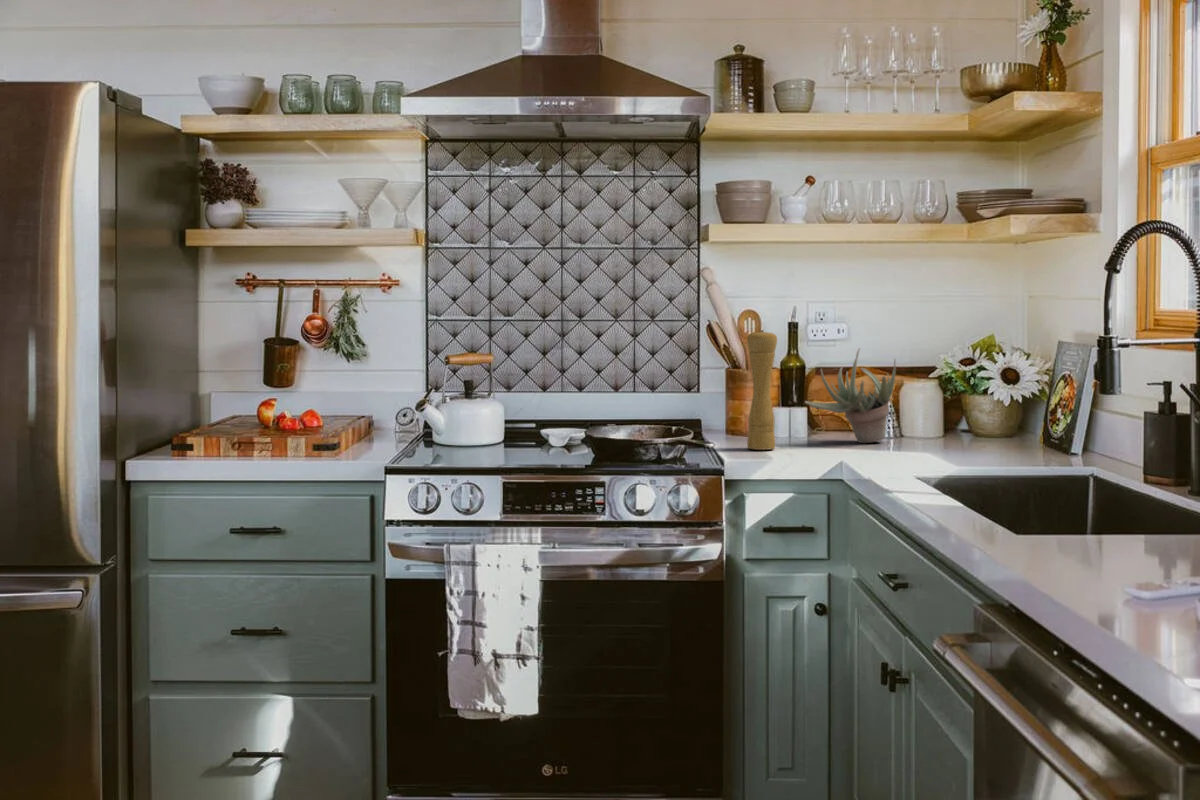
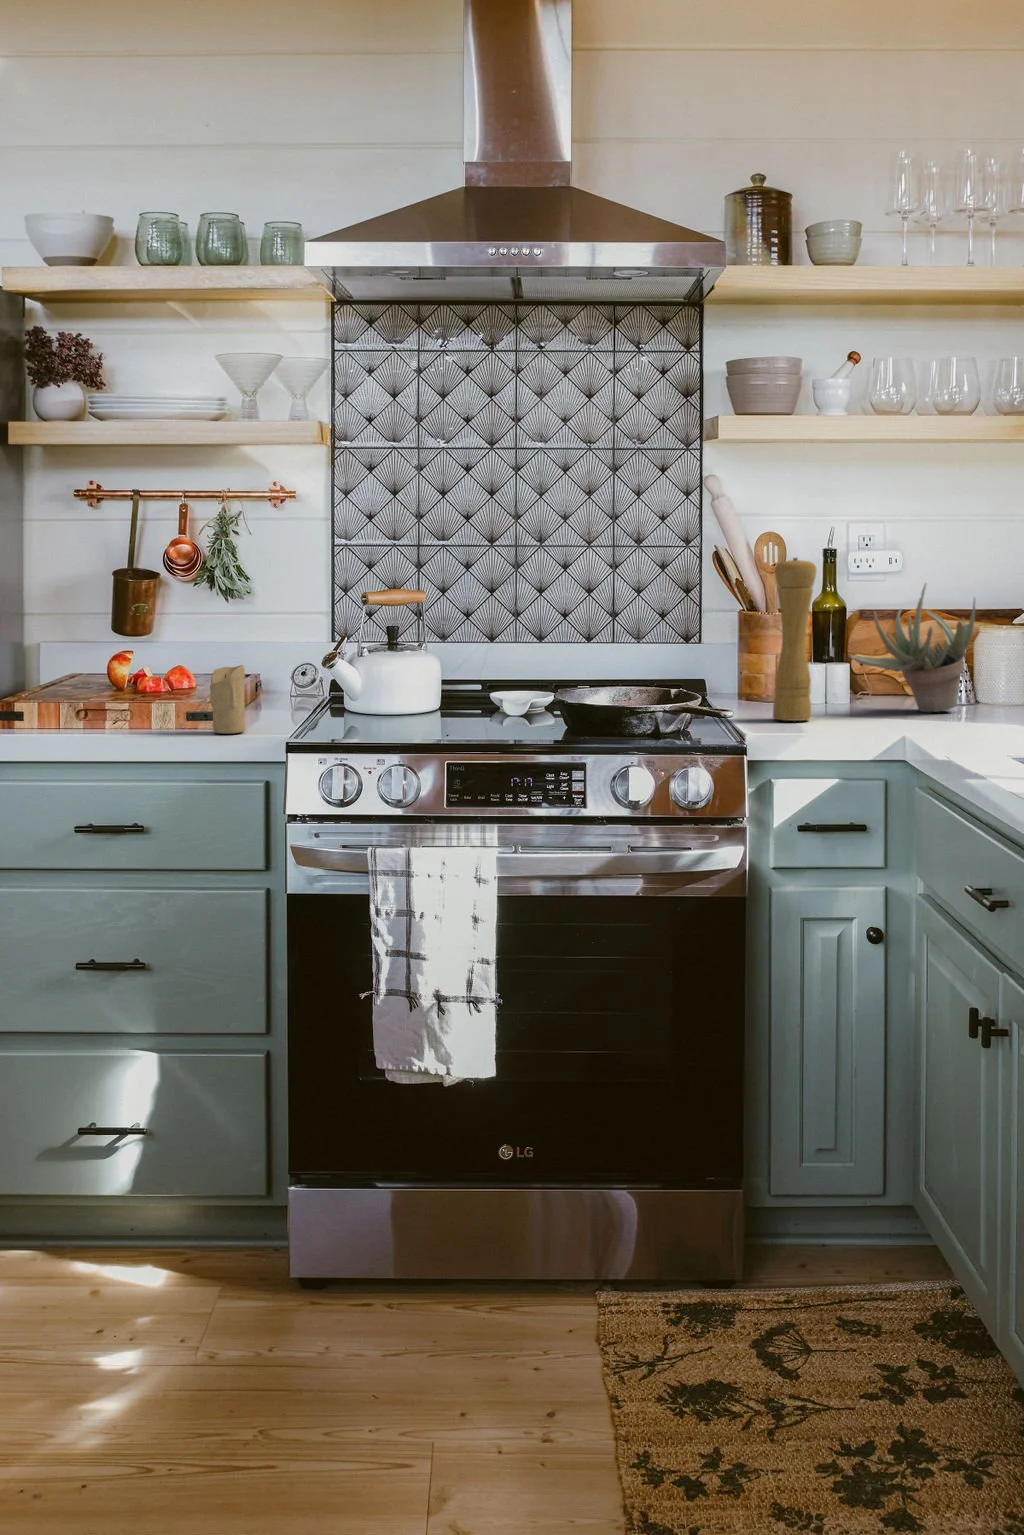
candle: none [330,409,356,460] -> present [210,665,245,734]

